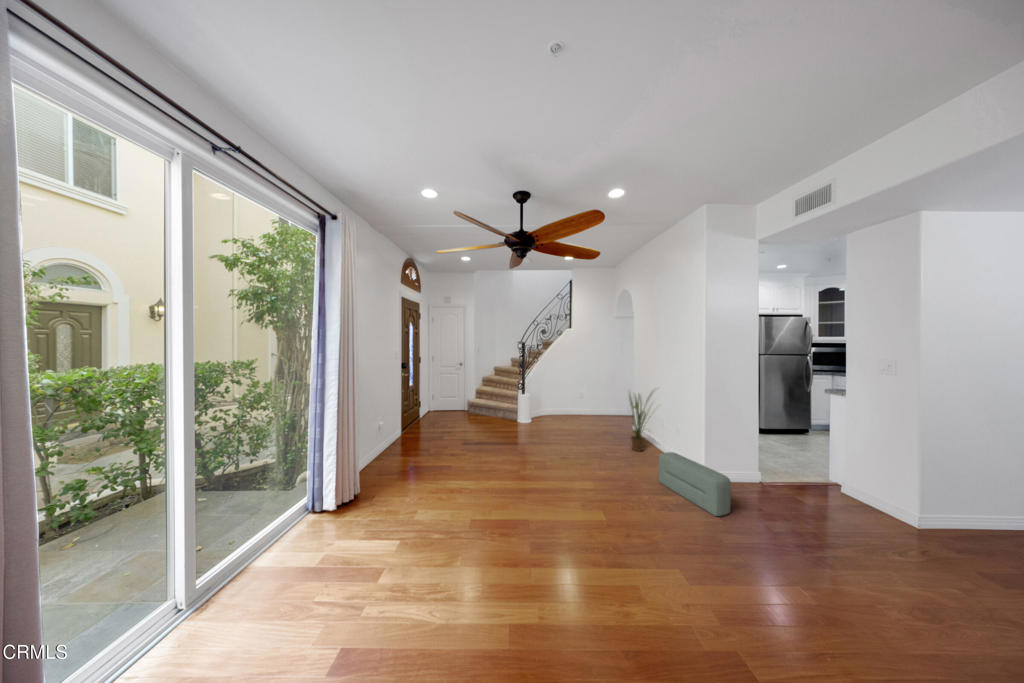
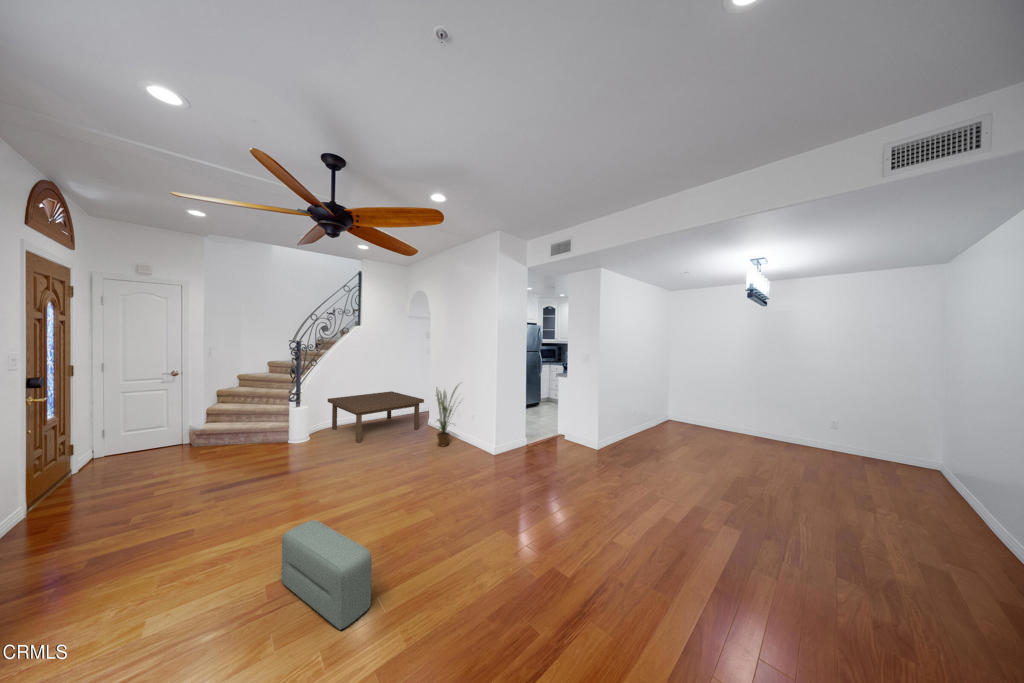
coffee table: none [544,388,622,429] -> present [328,391,424,443]
pouf: present [658,452,731,516] -> present [282,520,372,630]

